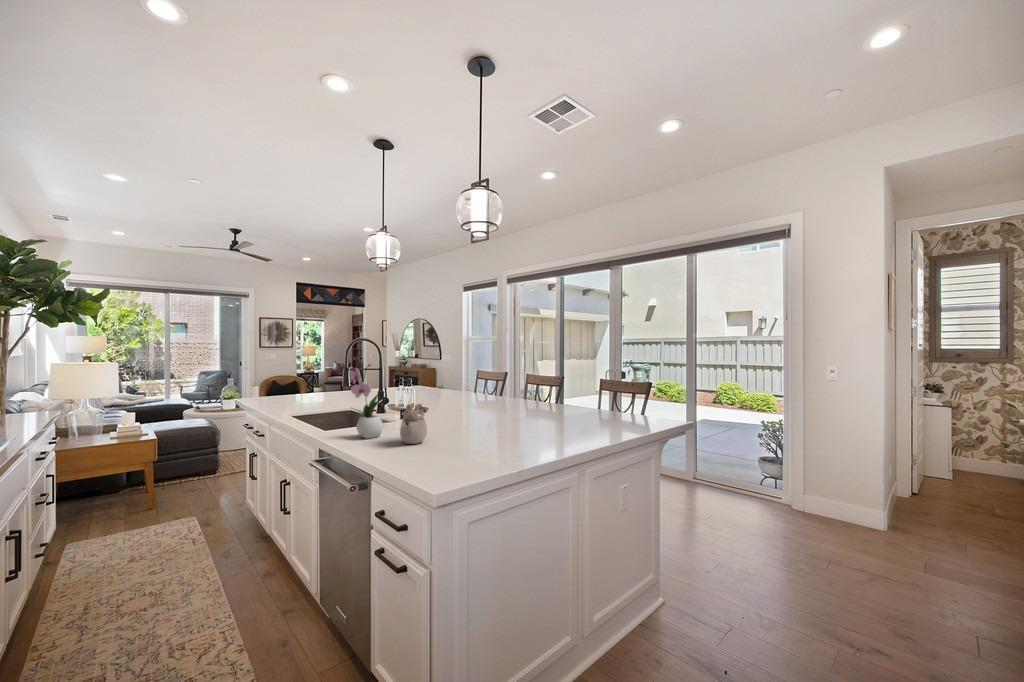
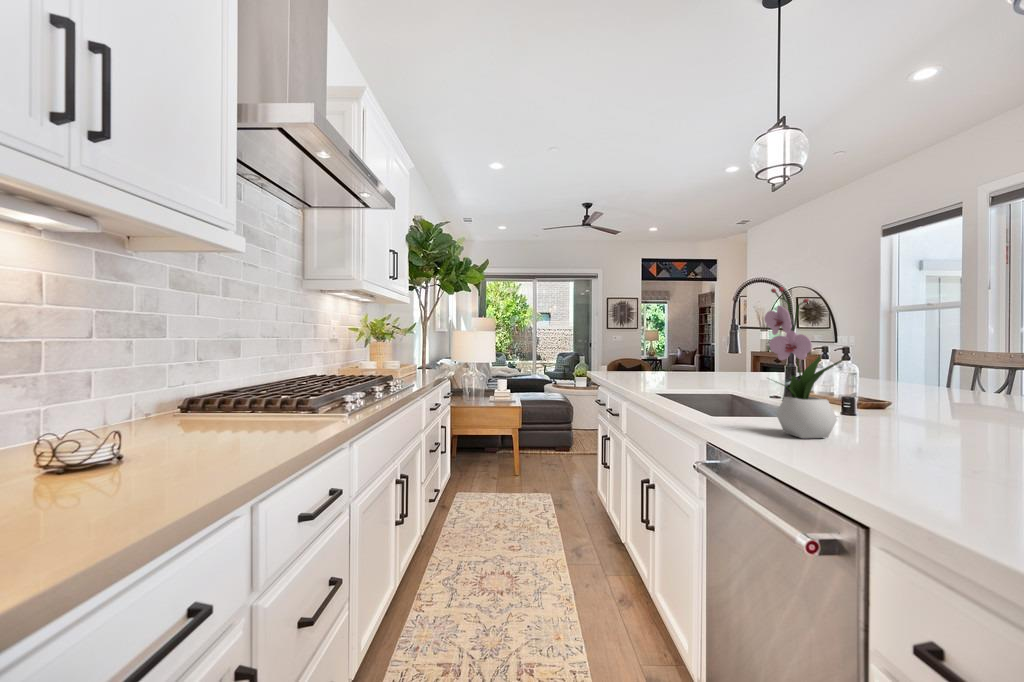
teapot: present [400,404,427,444] -> none [895,377,975,467]

